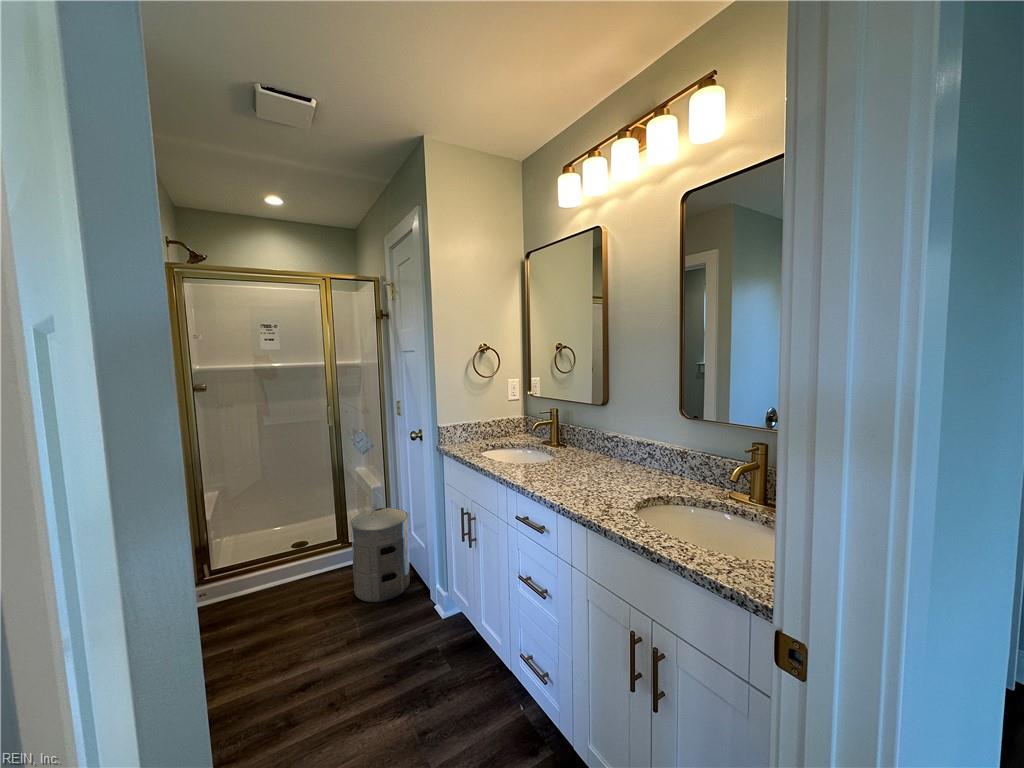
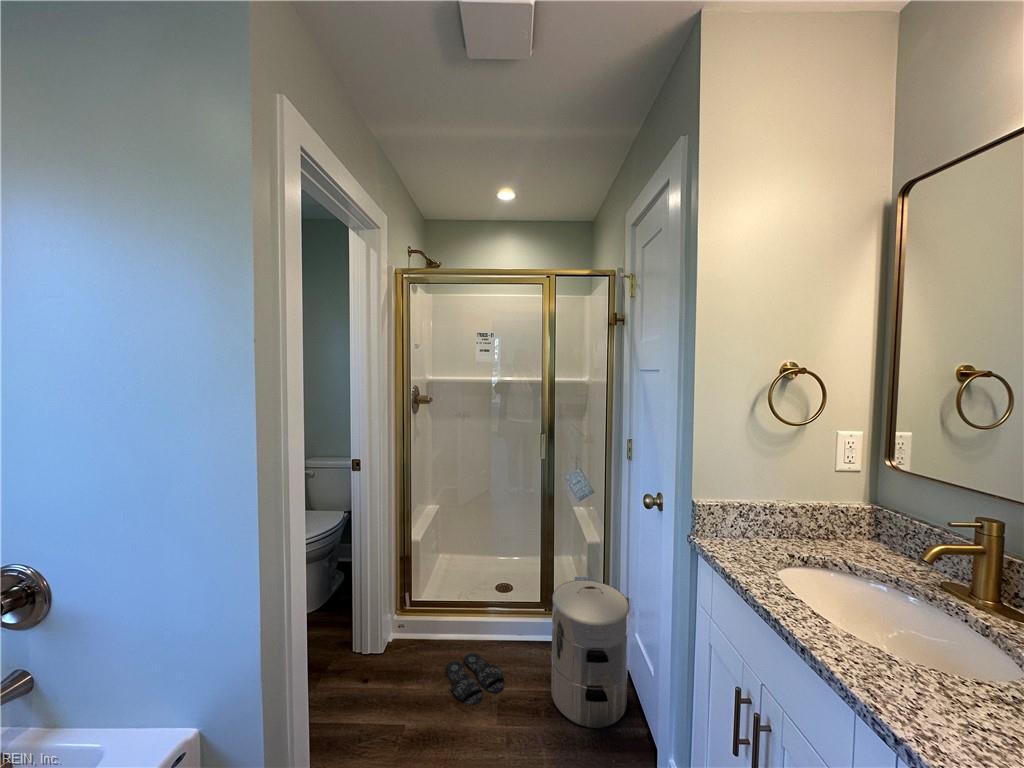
slippers: none [257,596,315,626] -> present [446,653,504,705]

